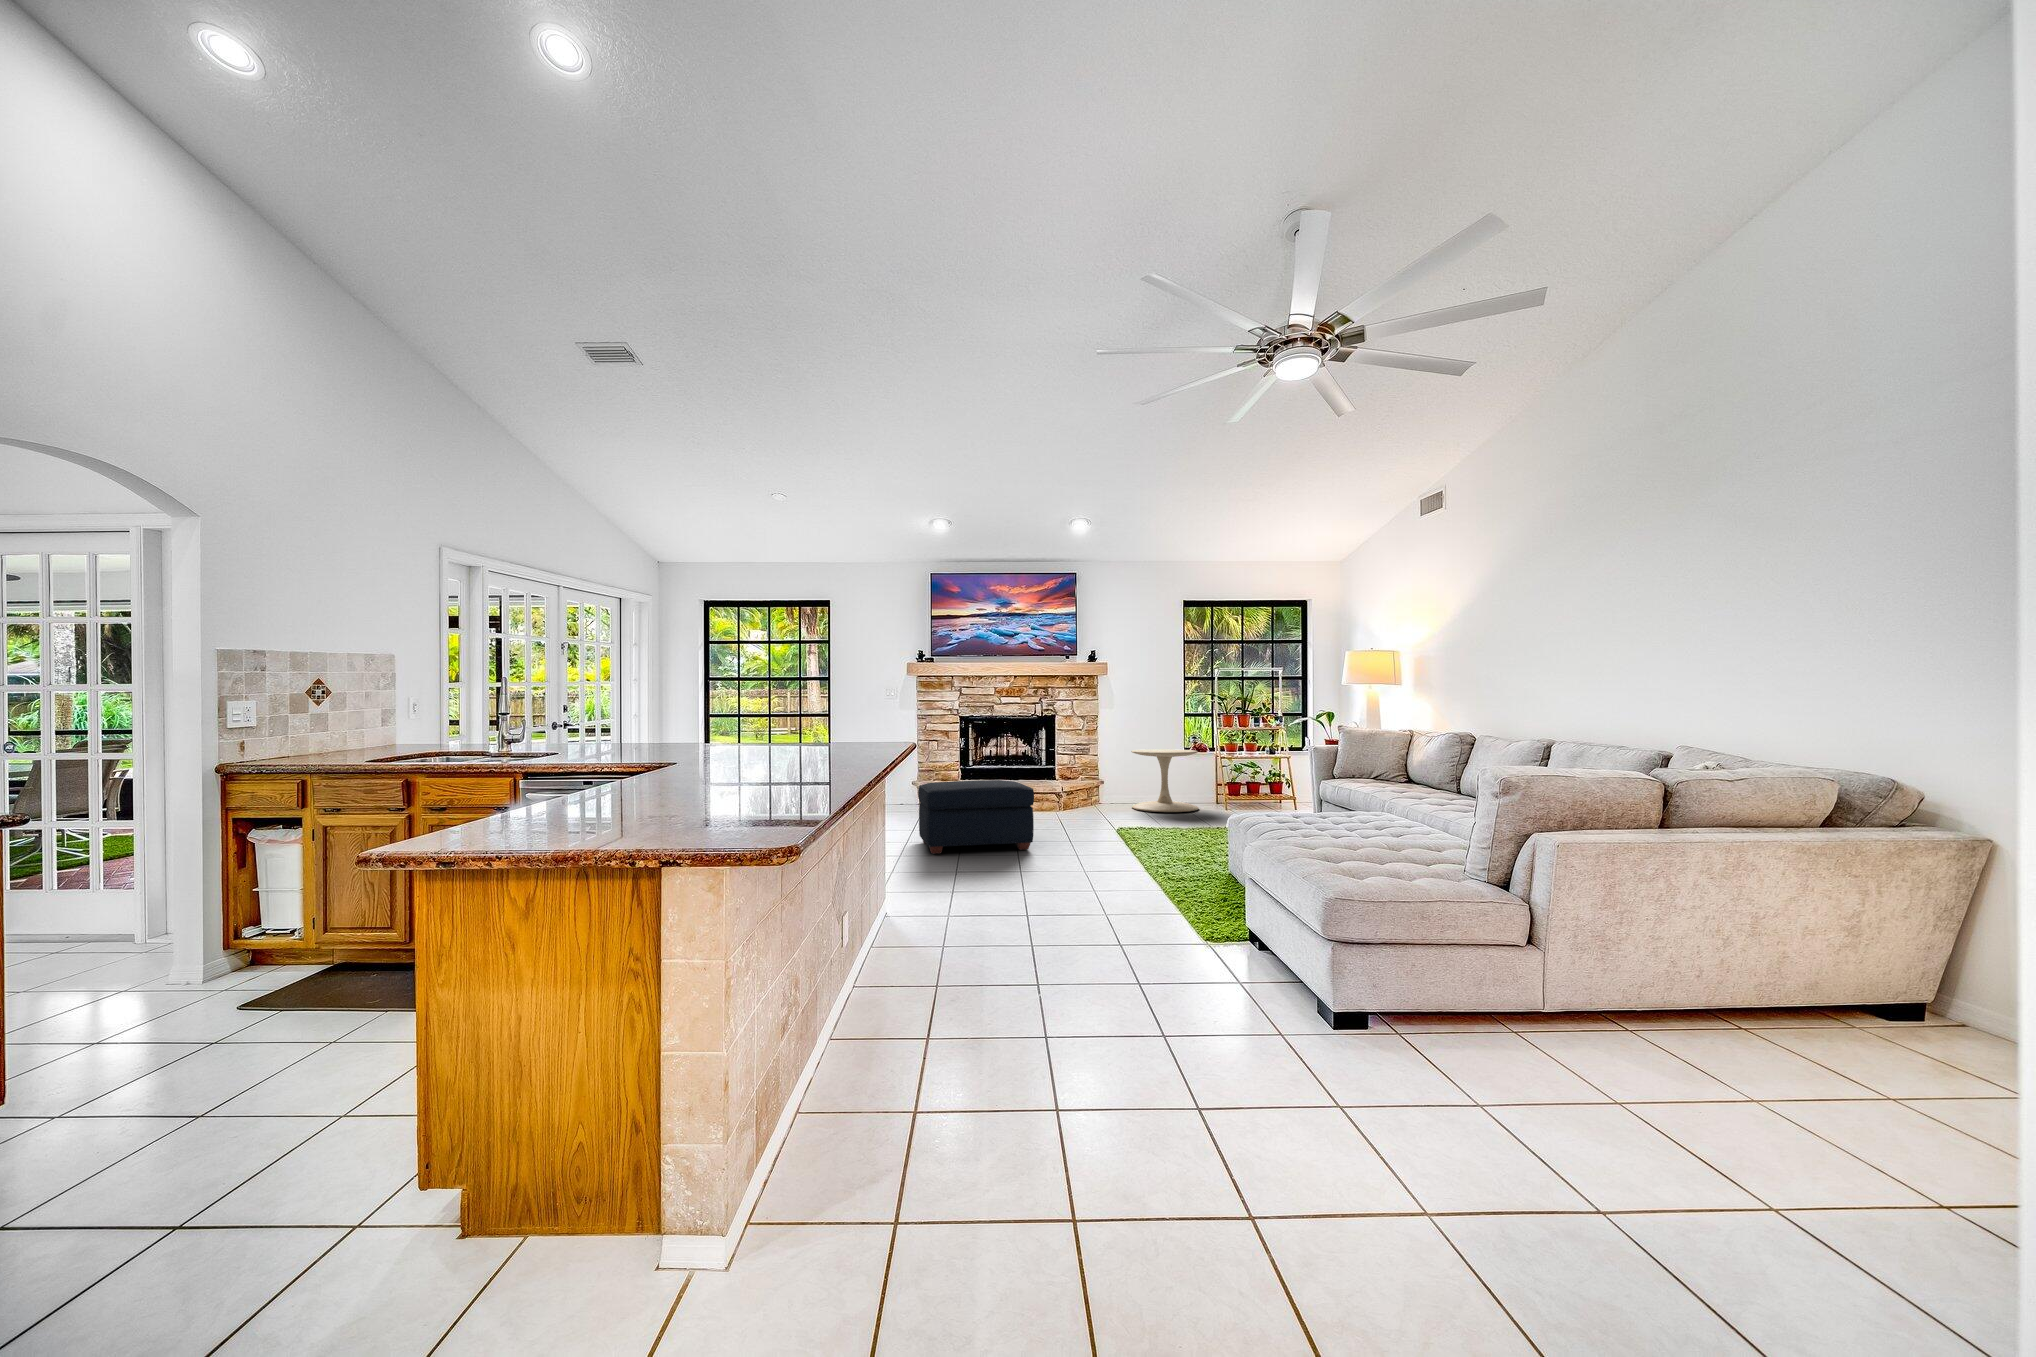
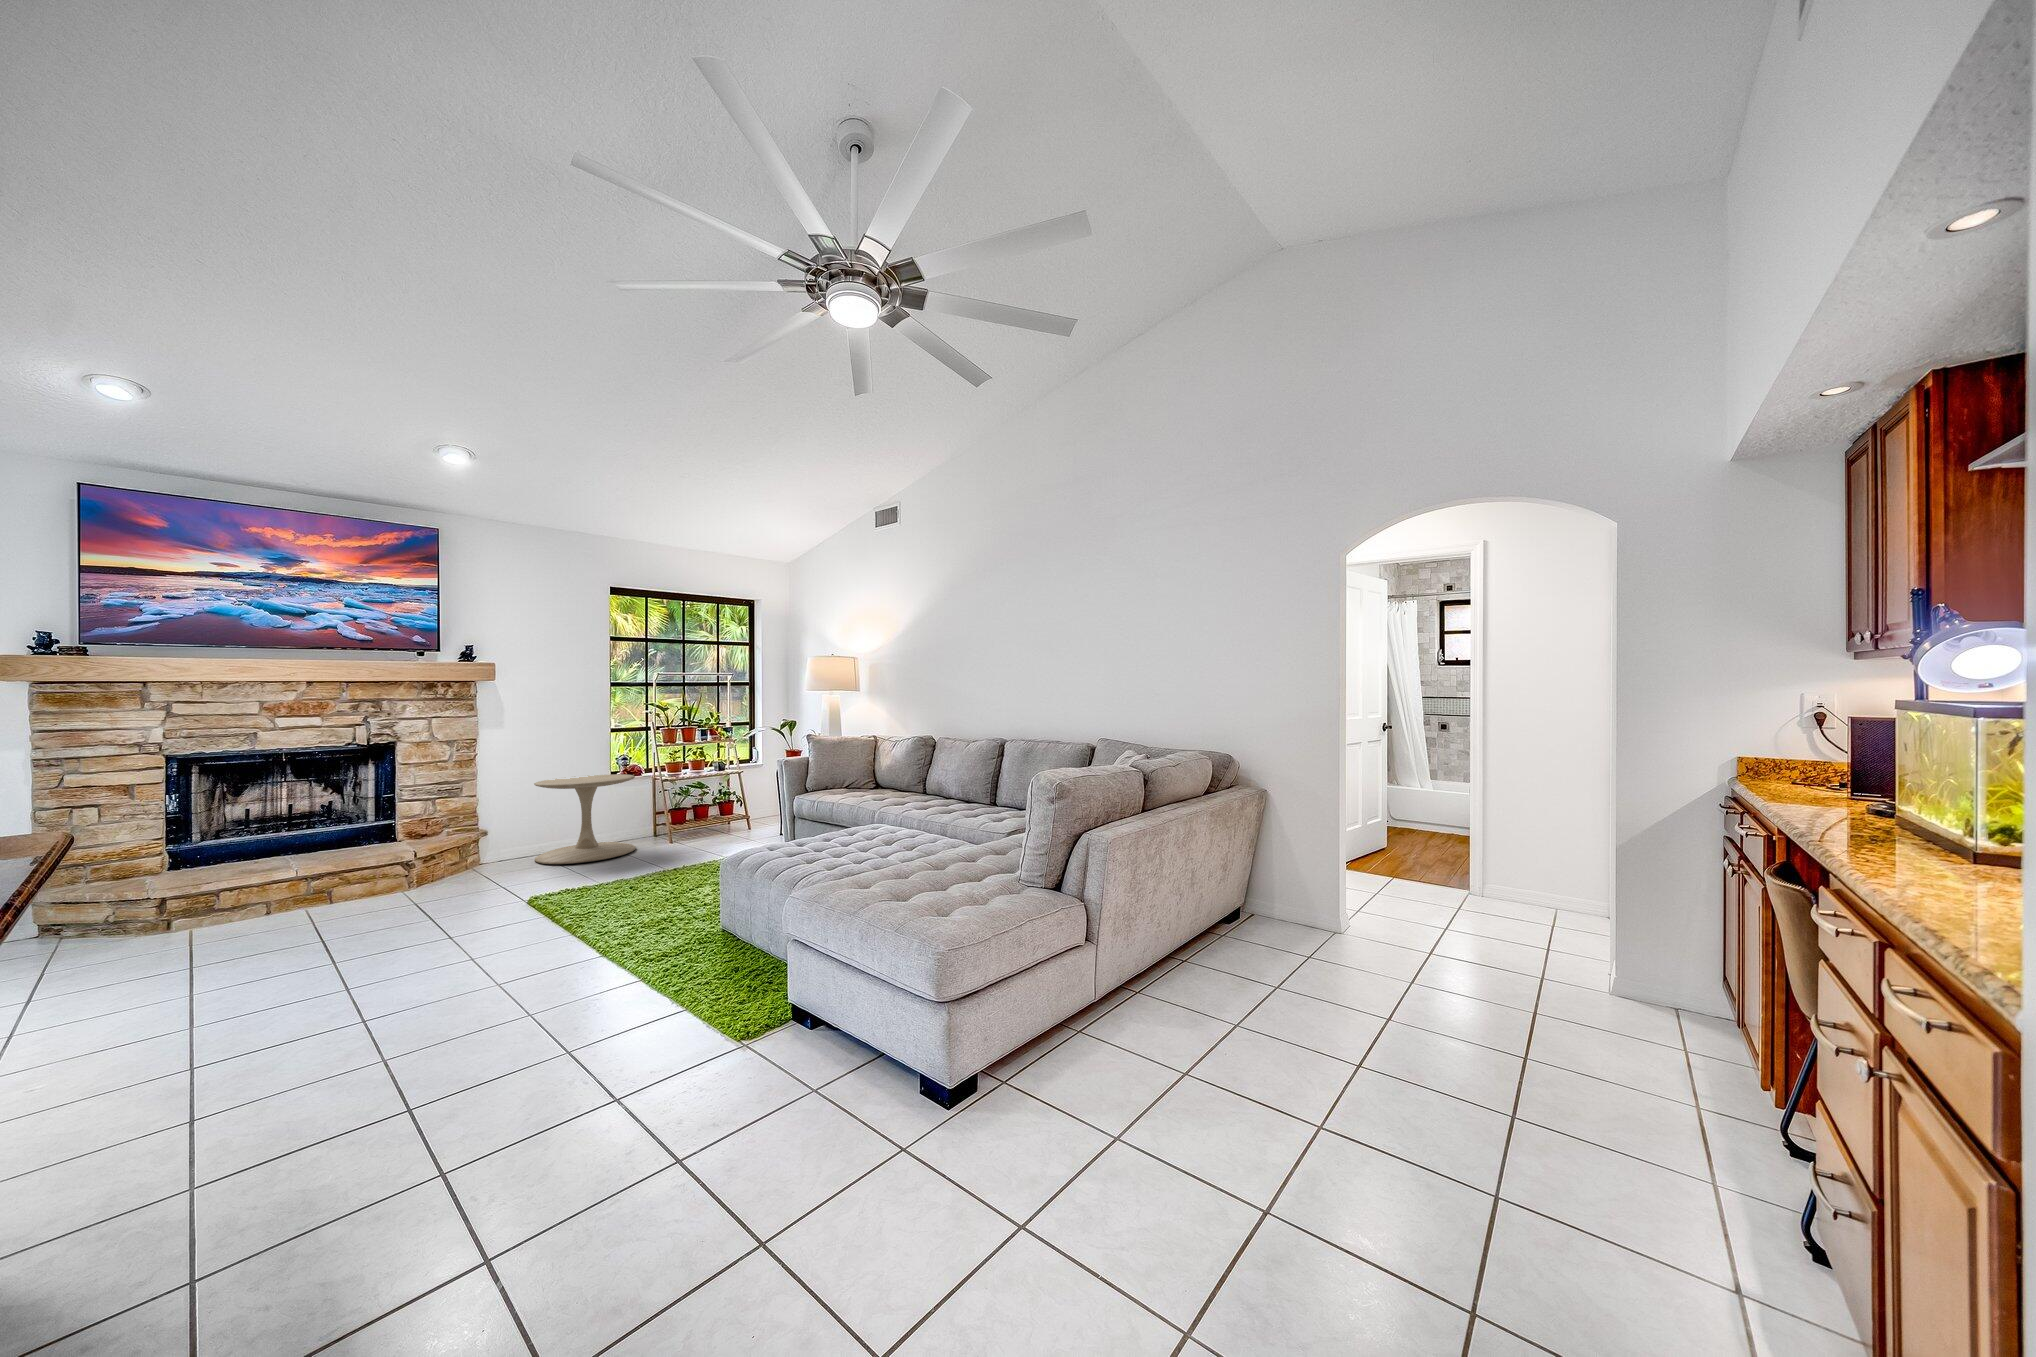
ottoman: present [918,780,1034,854] -> none [48,873,390,1074]

